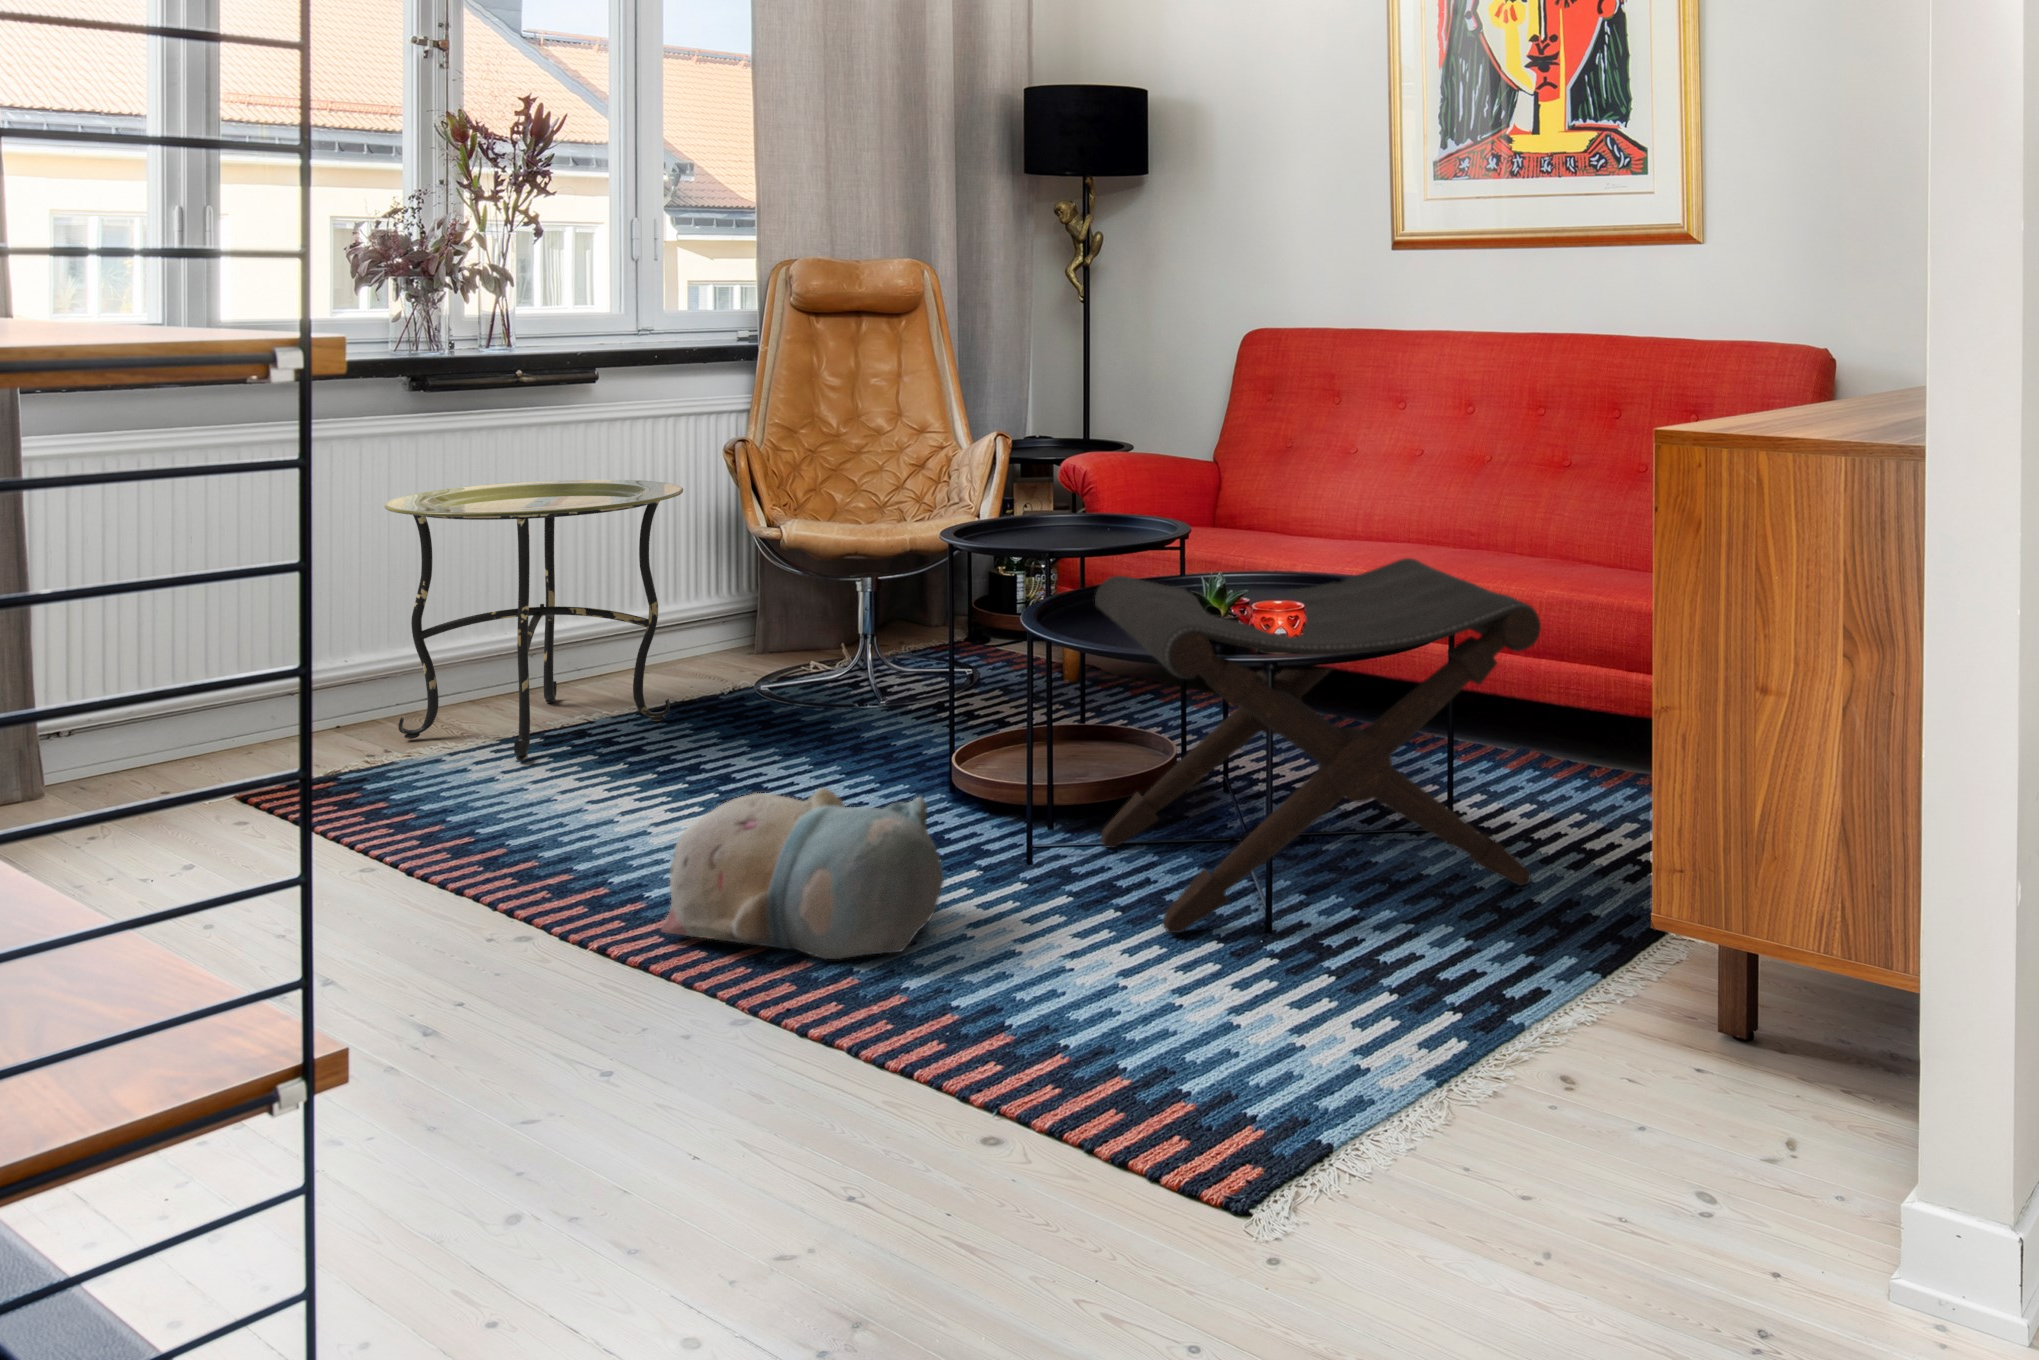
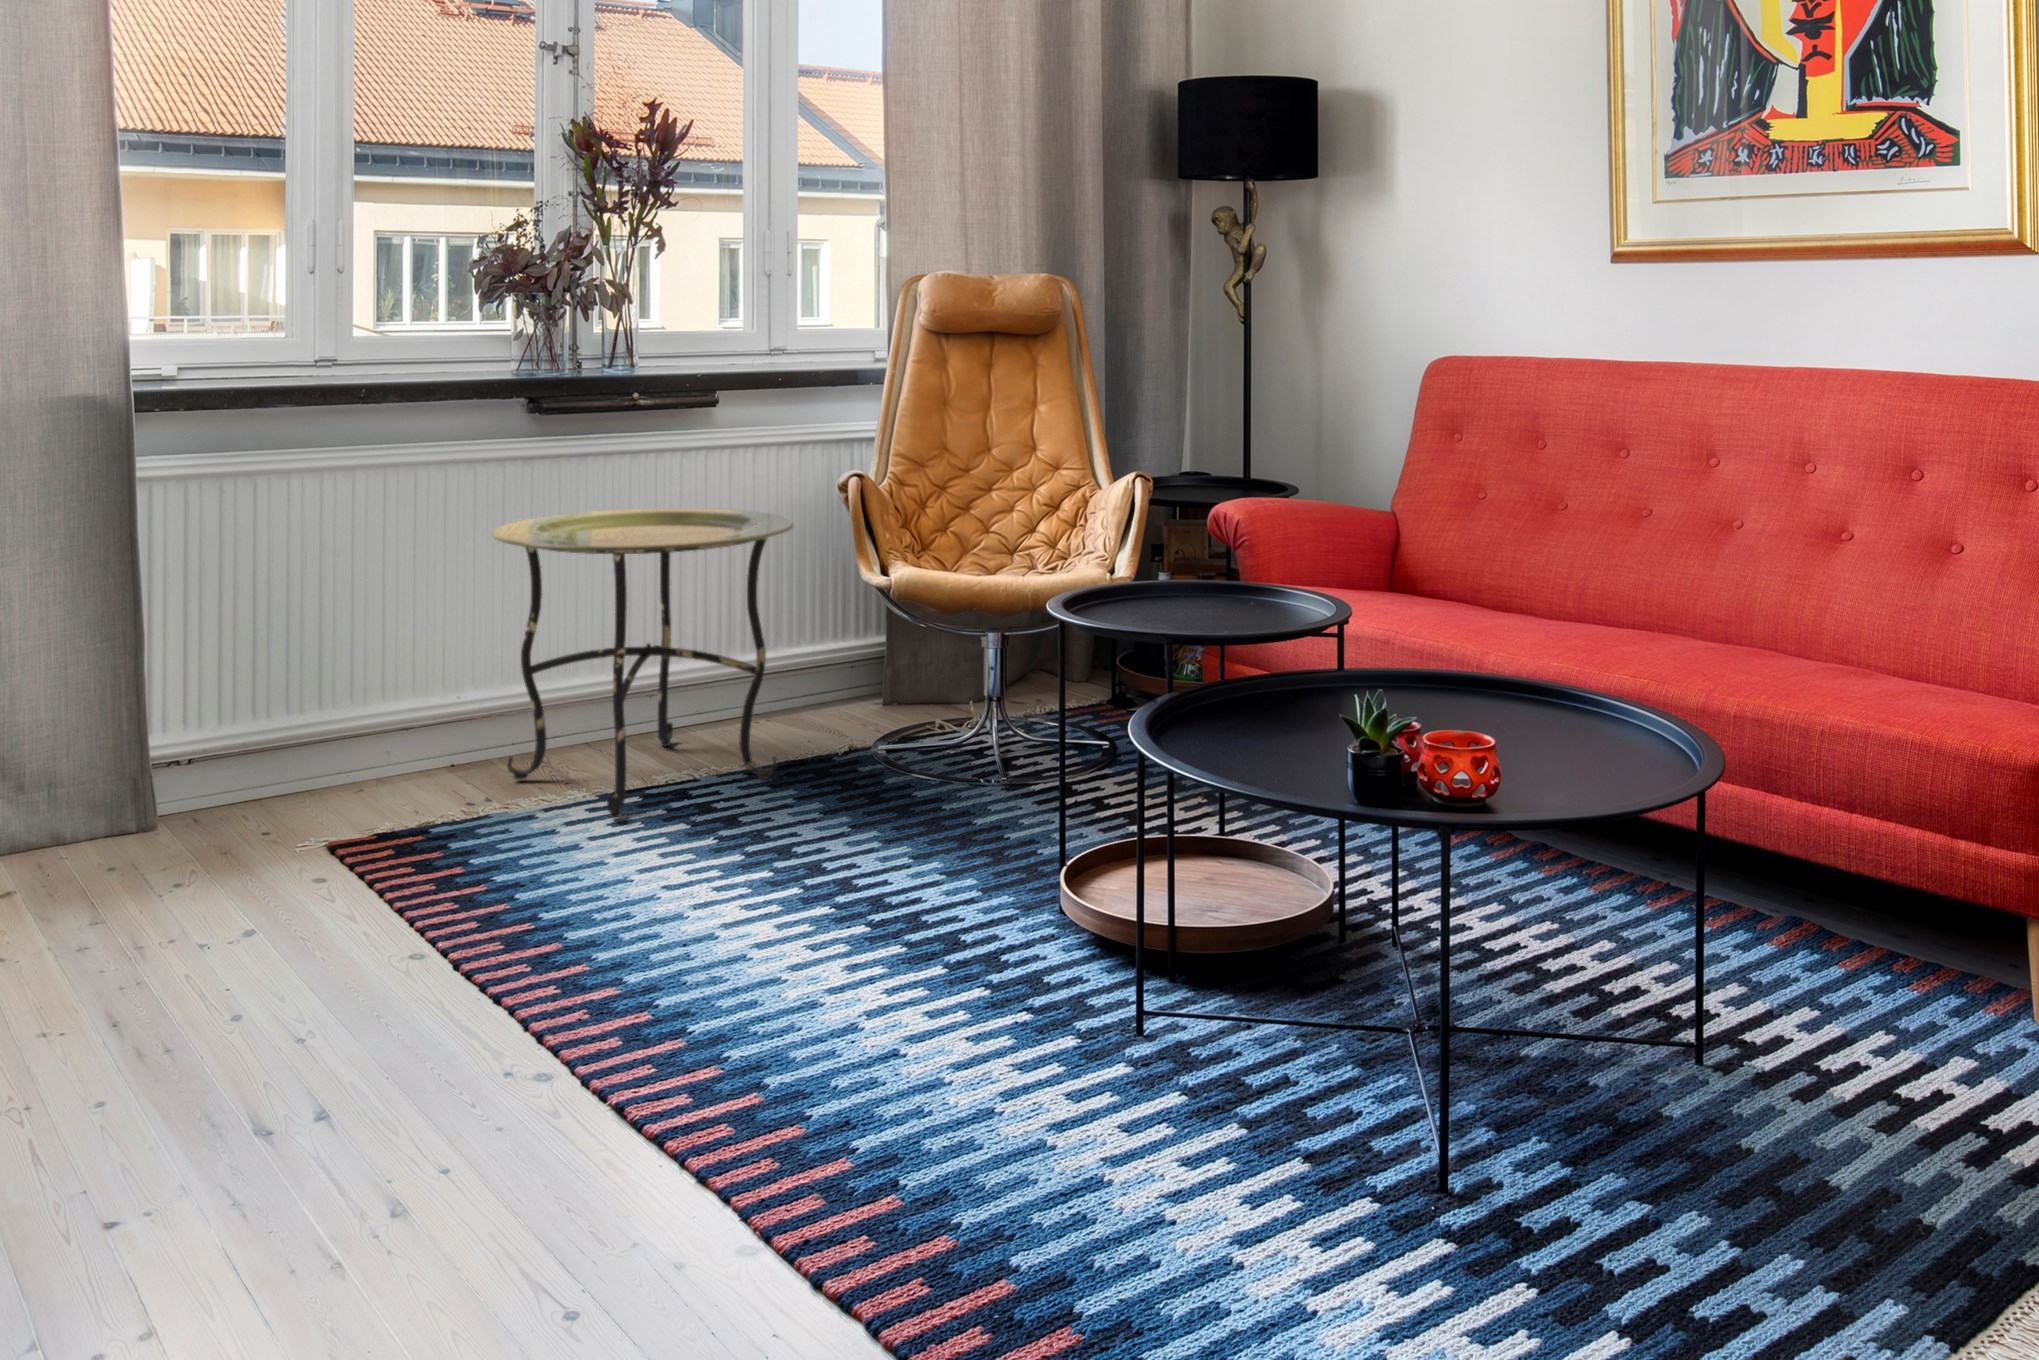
footstool: present [1095,558,1541,933] -> none [1224,666,1844,1180]
plush toy: present [661,788,944,959] -> none [687,921,1020,1161]

